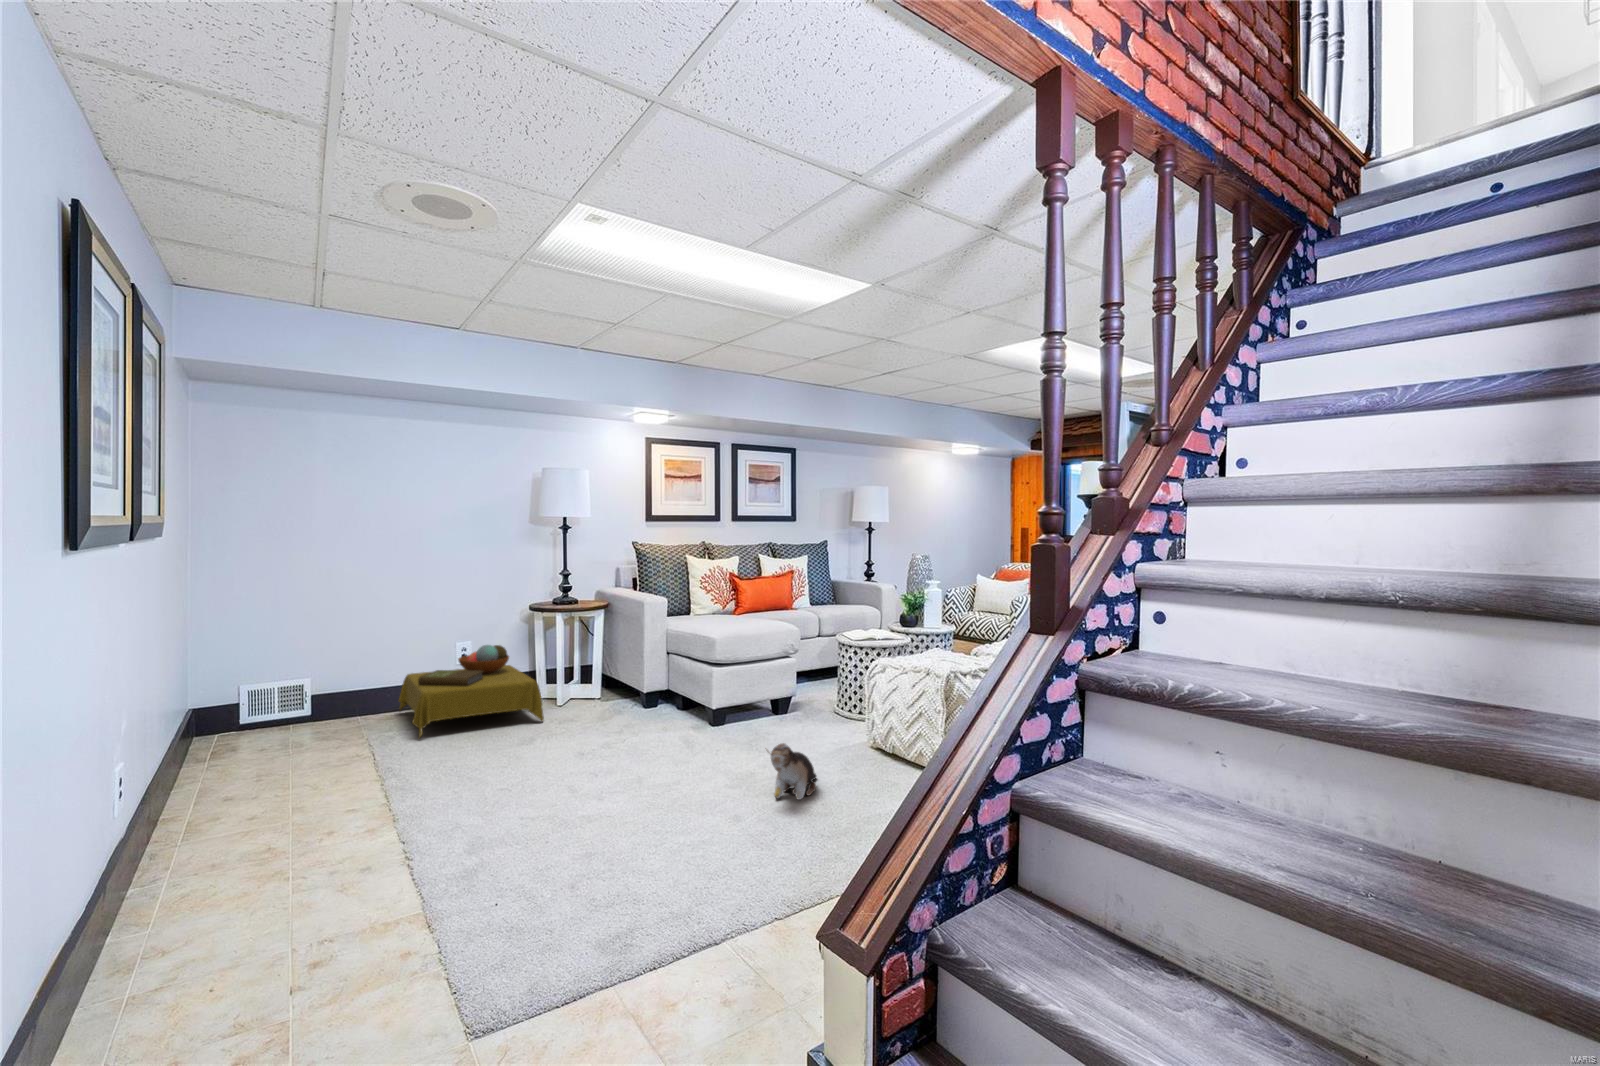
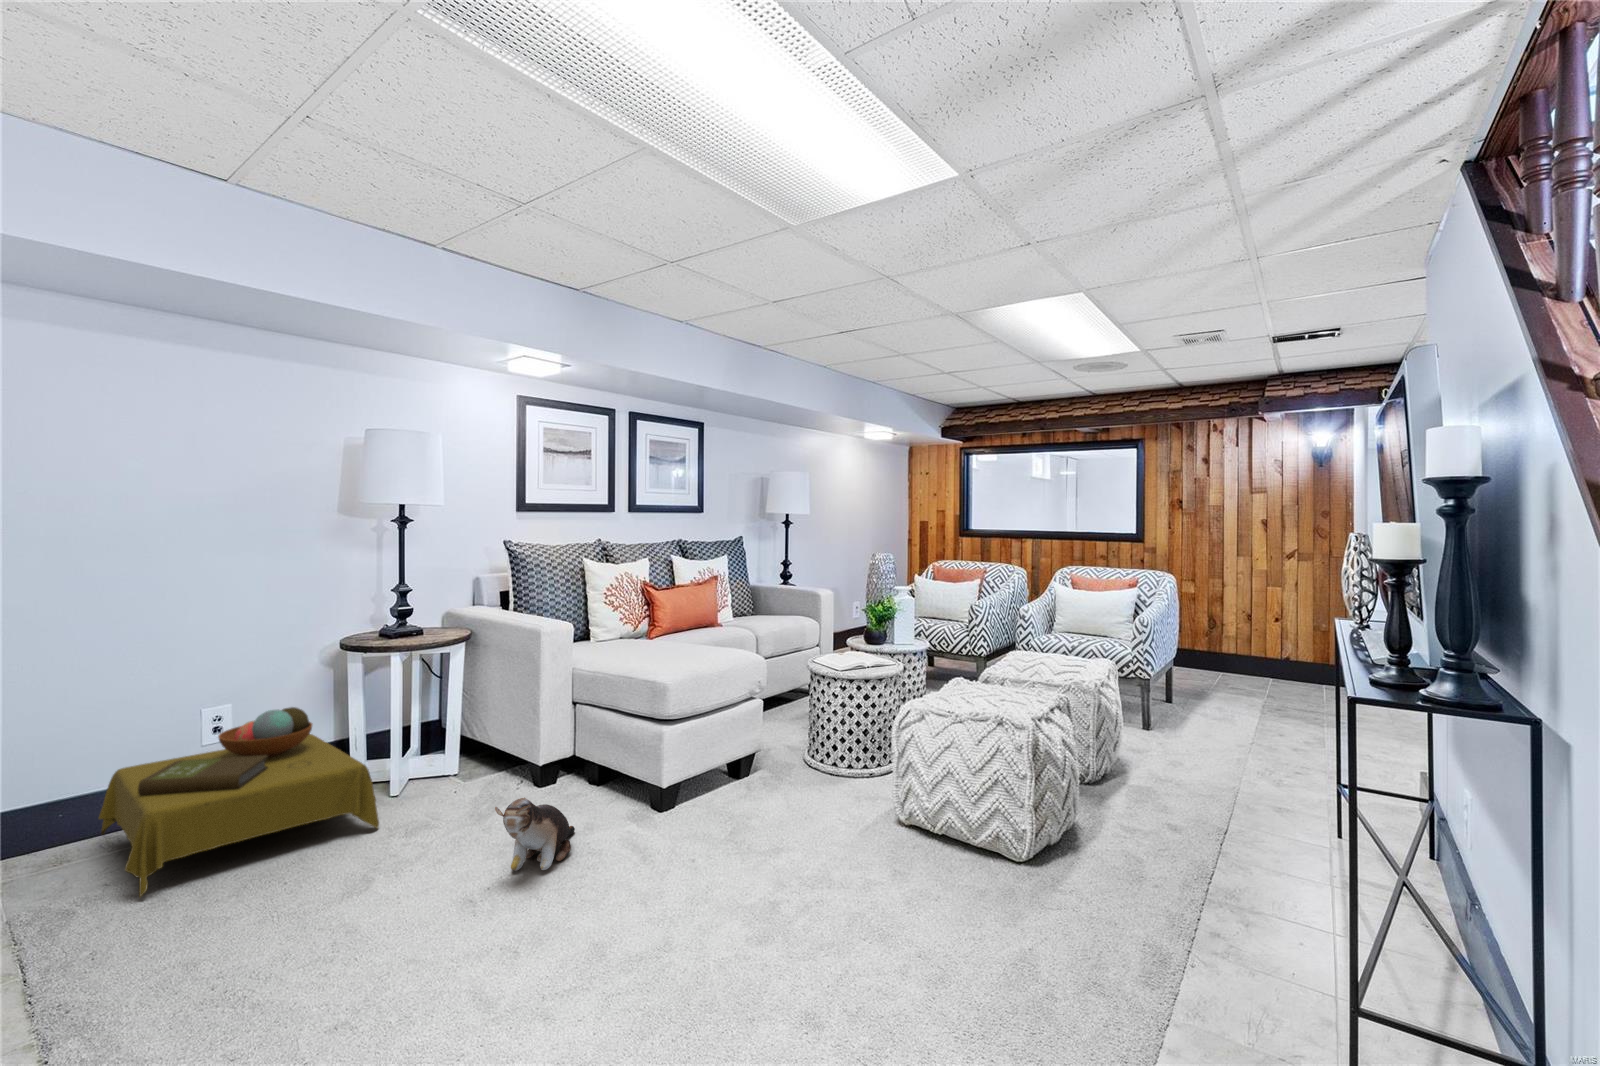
plush toy: present [768,743,816,800] -> present [495,798,575,871]

